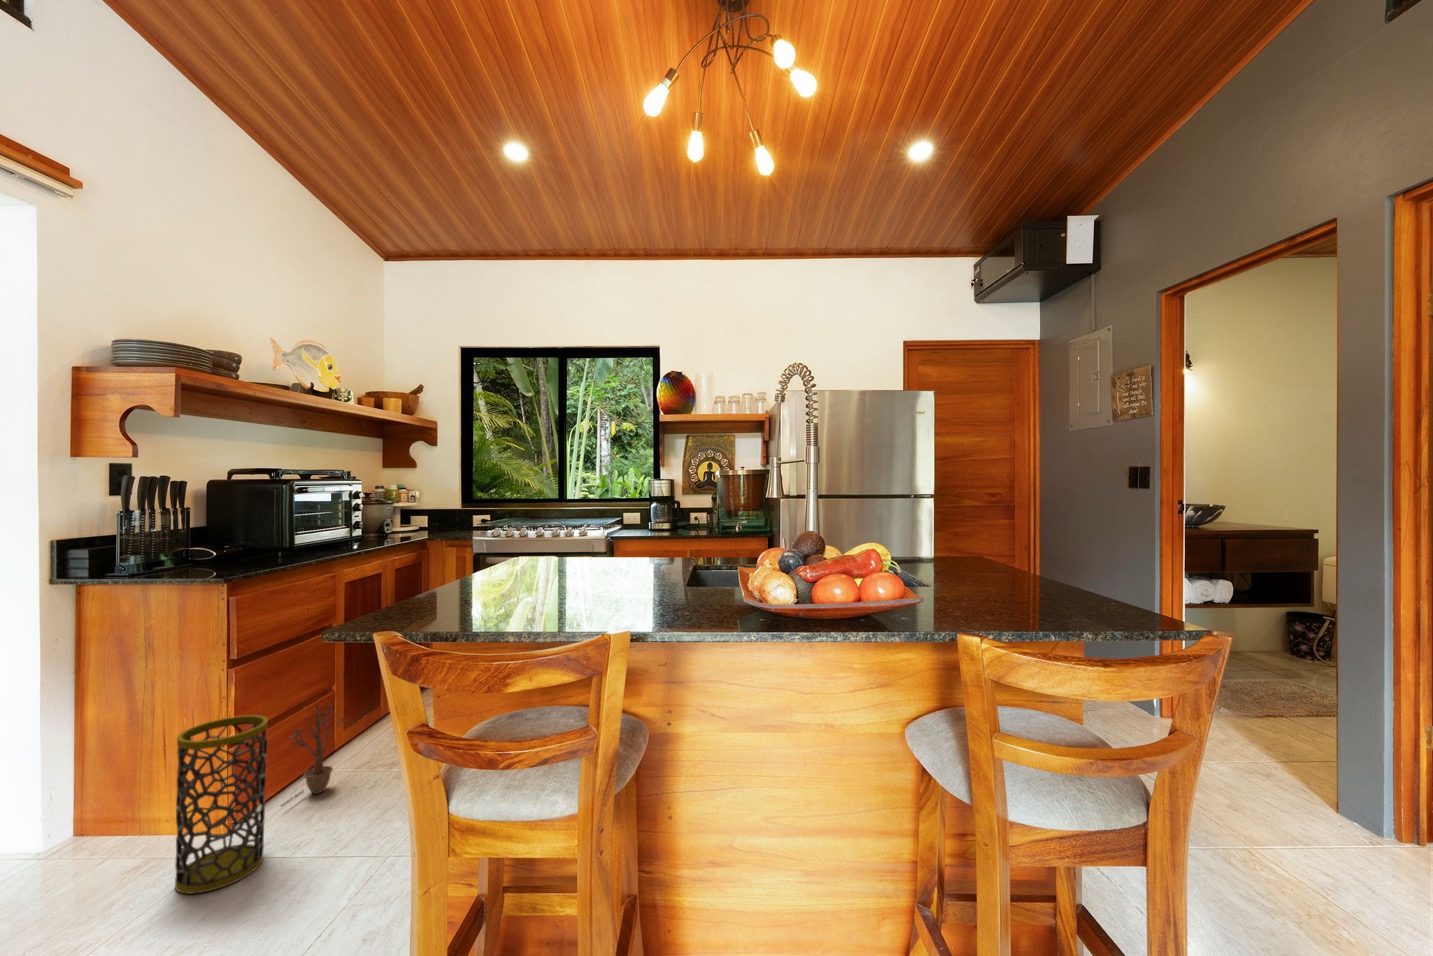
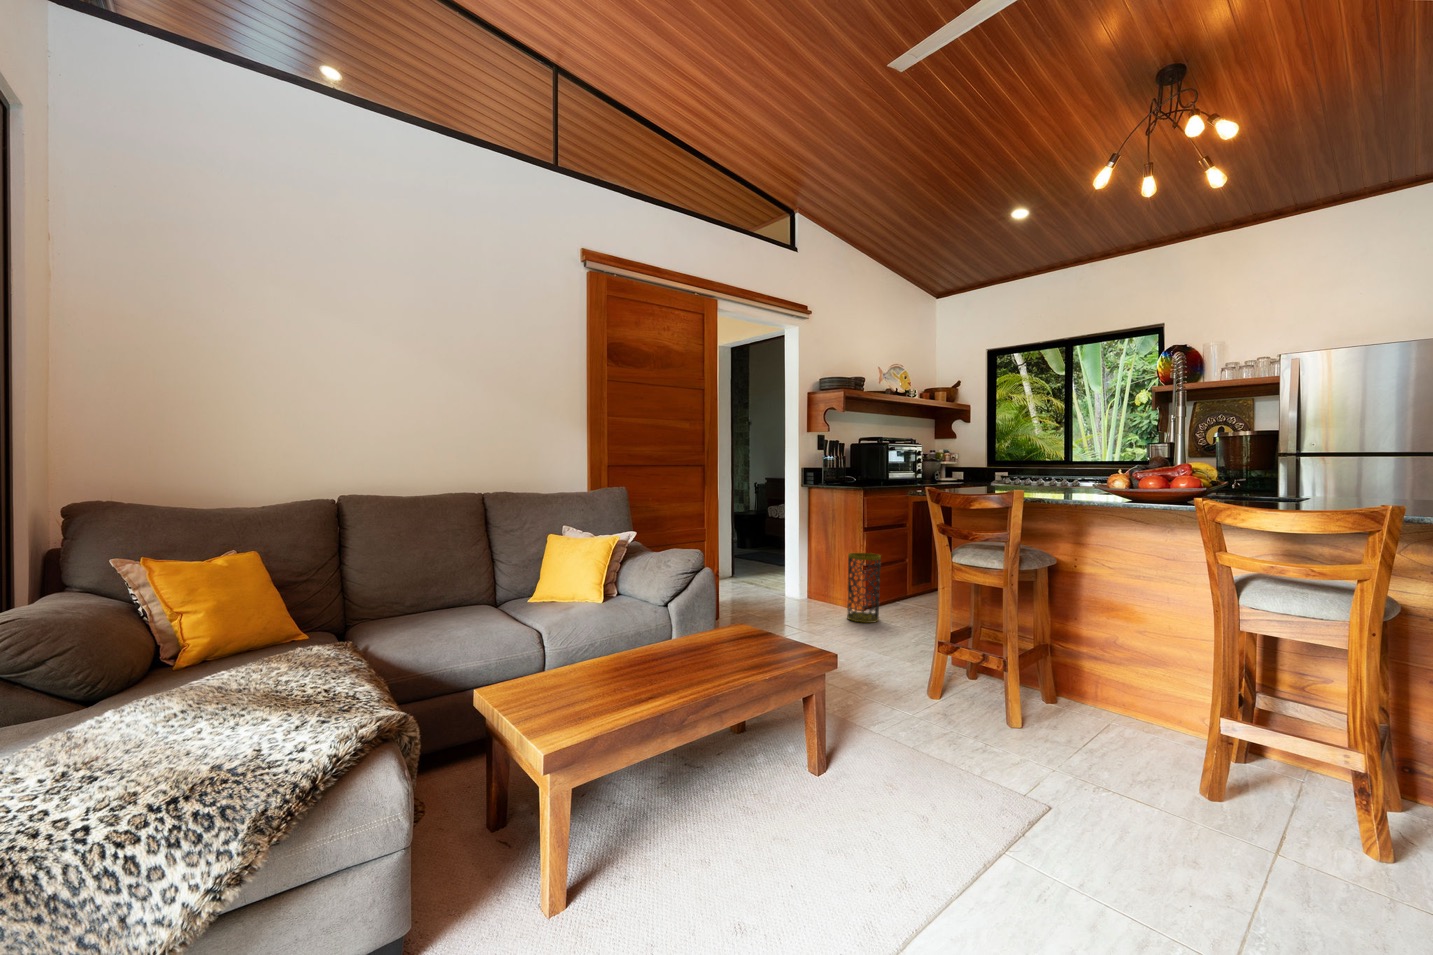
decorative plant: present [281,704,344,807] -> none [884,561,913,608]

